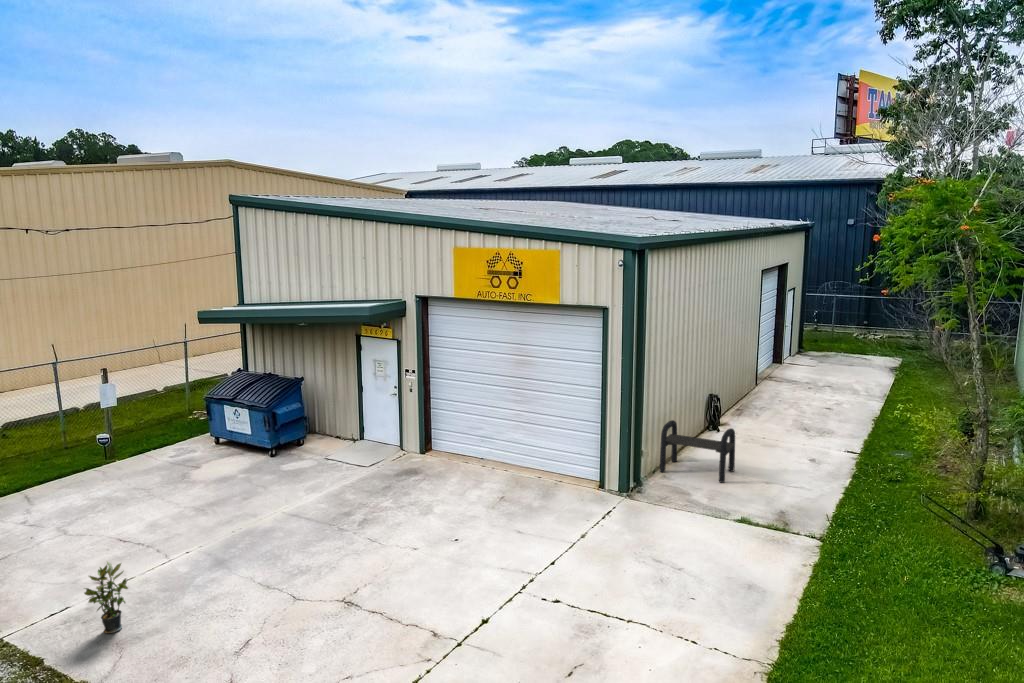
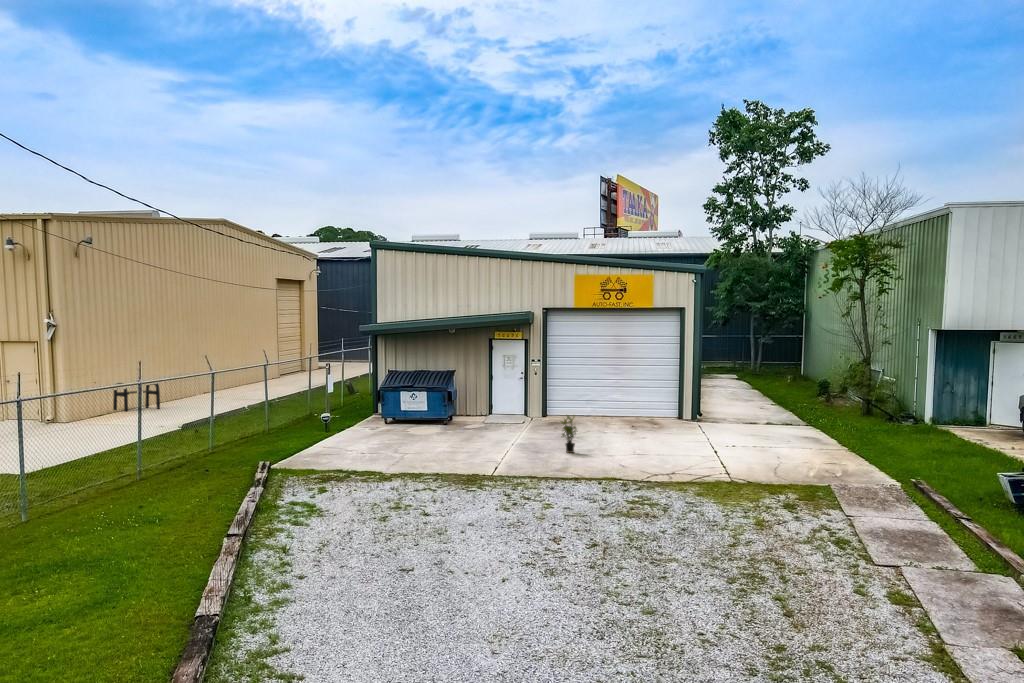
bench: present [660,420,735,483] -> present [113,383,160,411]

